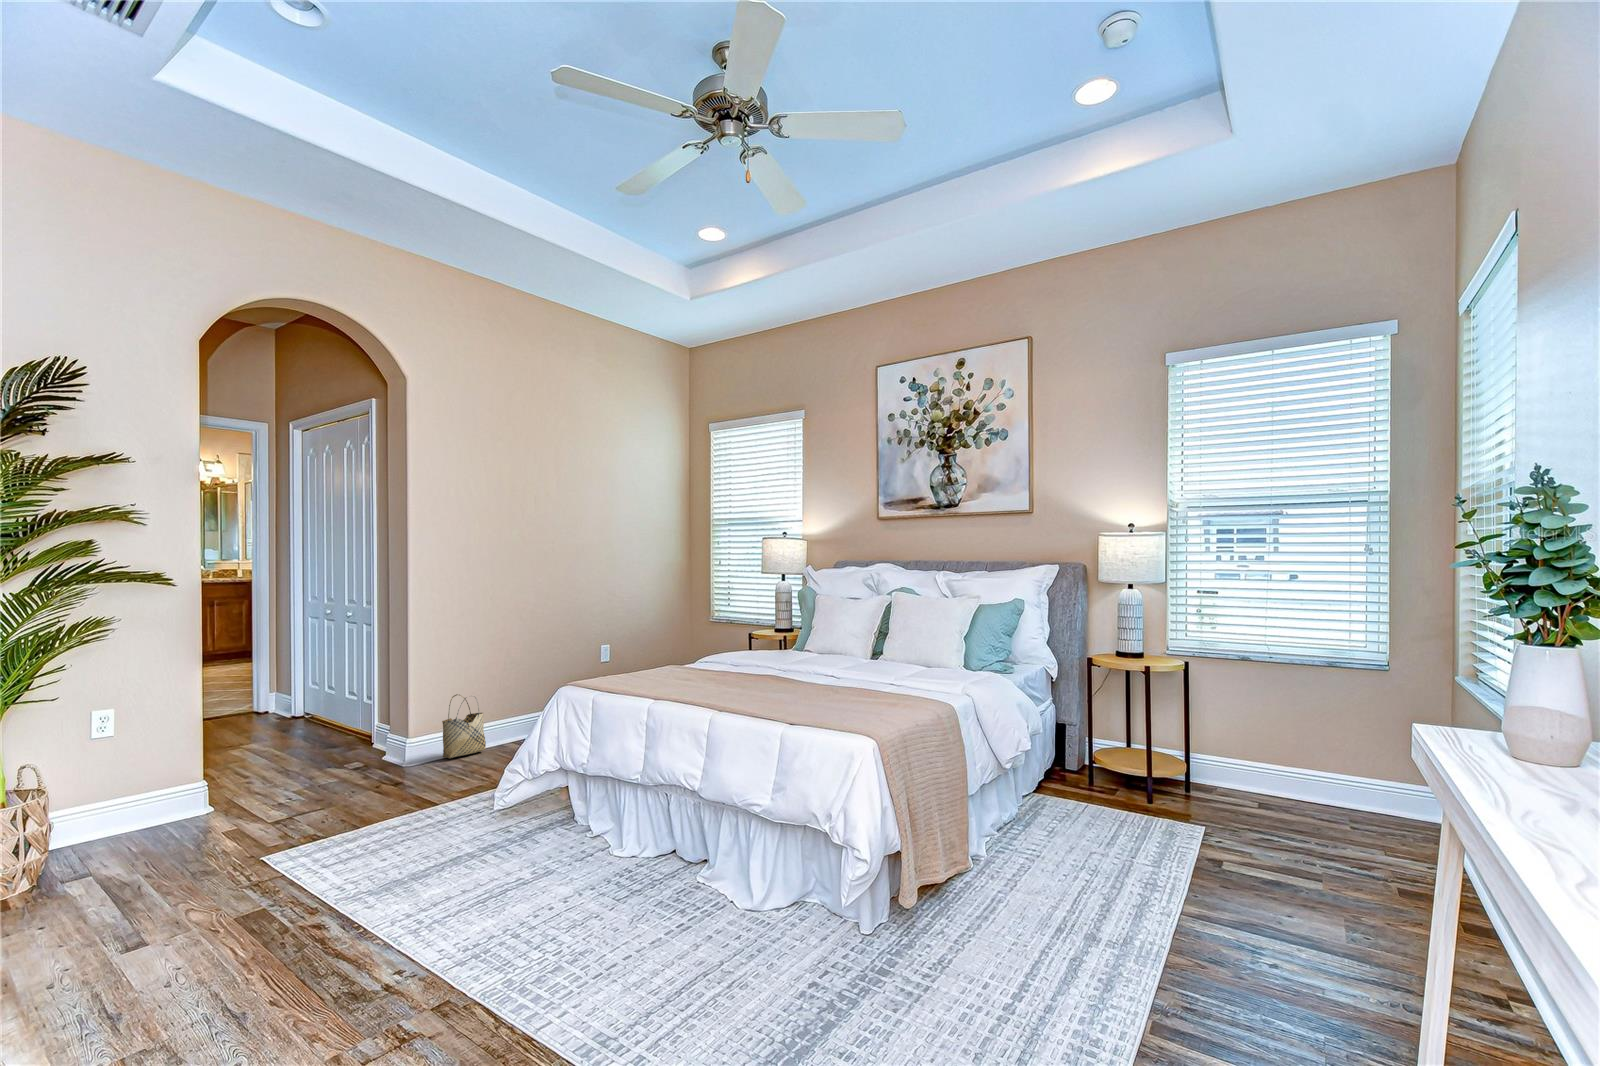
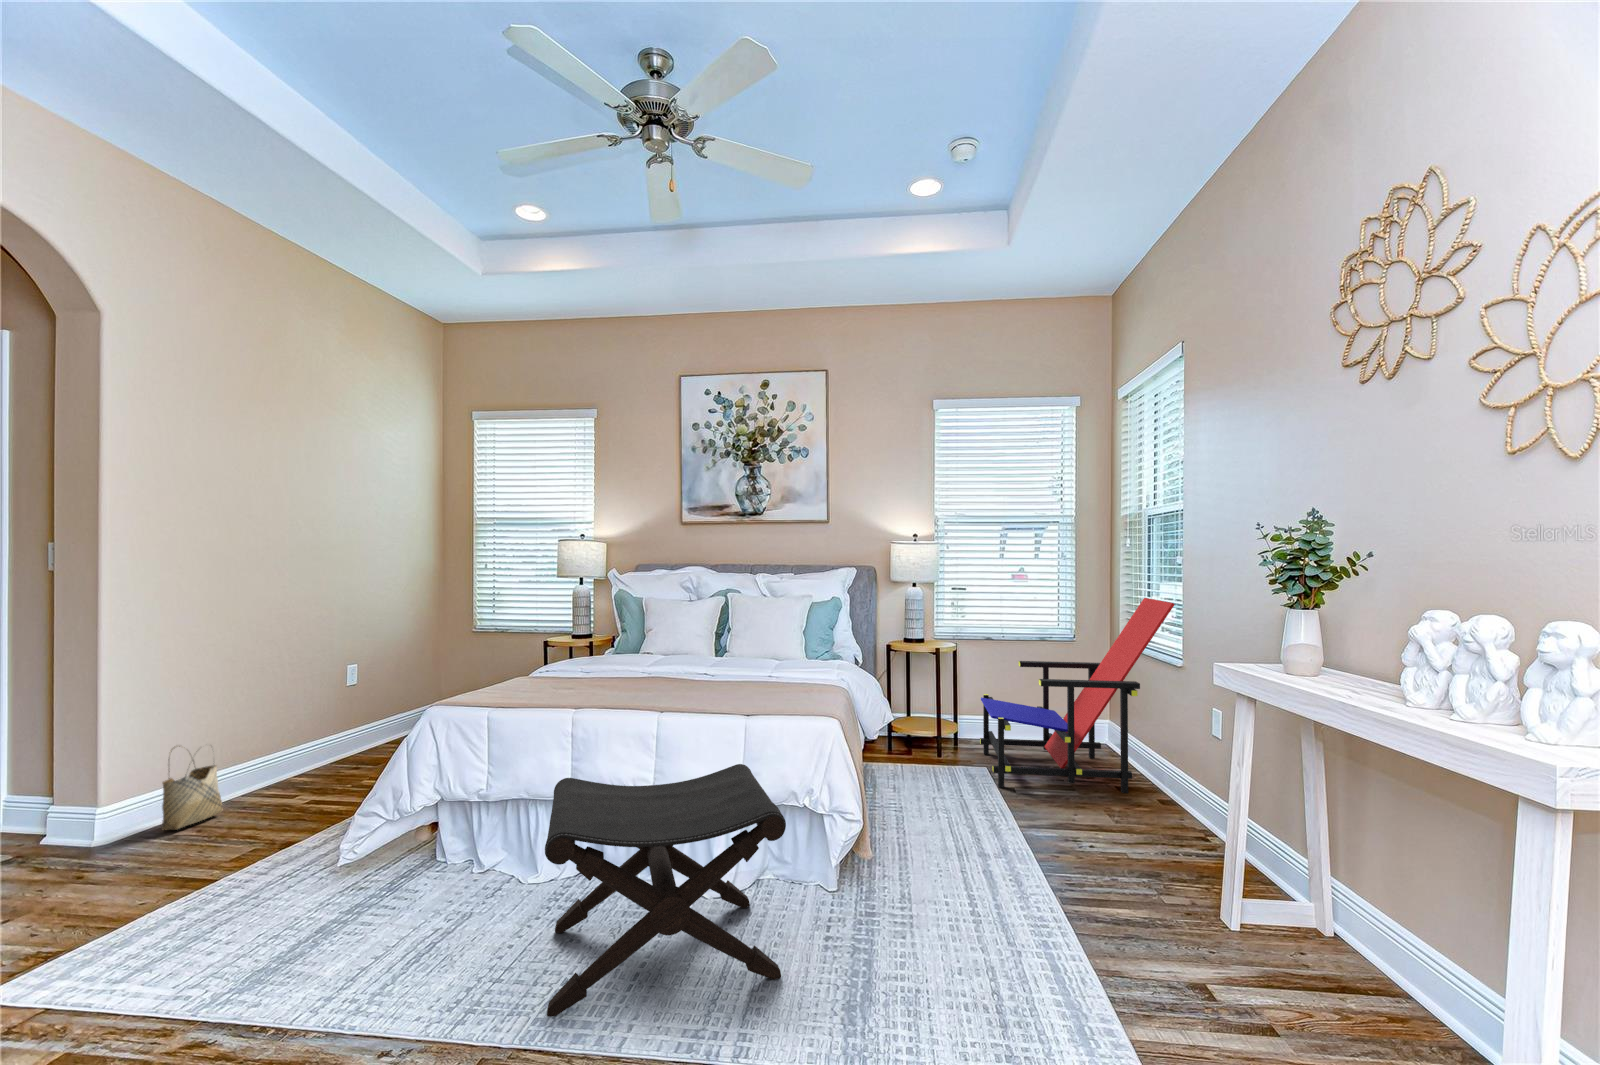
lounge chair: none [1192,614,1511,904] -> present [980,598,1175,793]
footstool: none [505,759,776,1013] -> present [545,764,786,1017]

